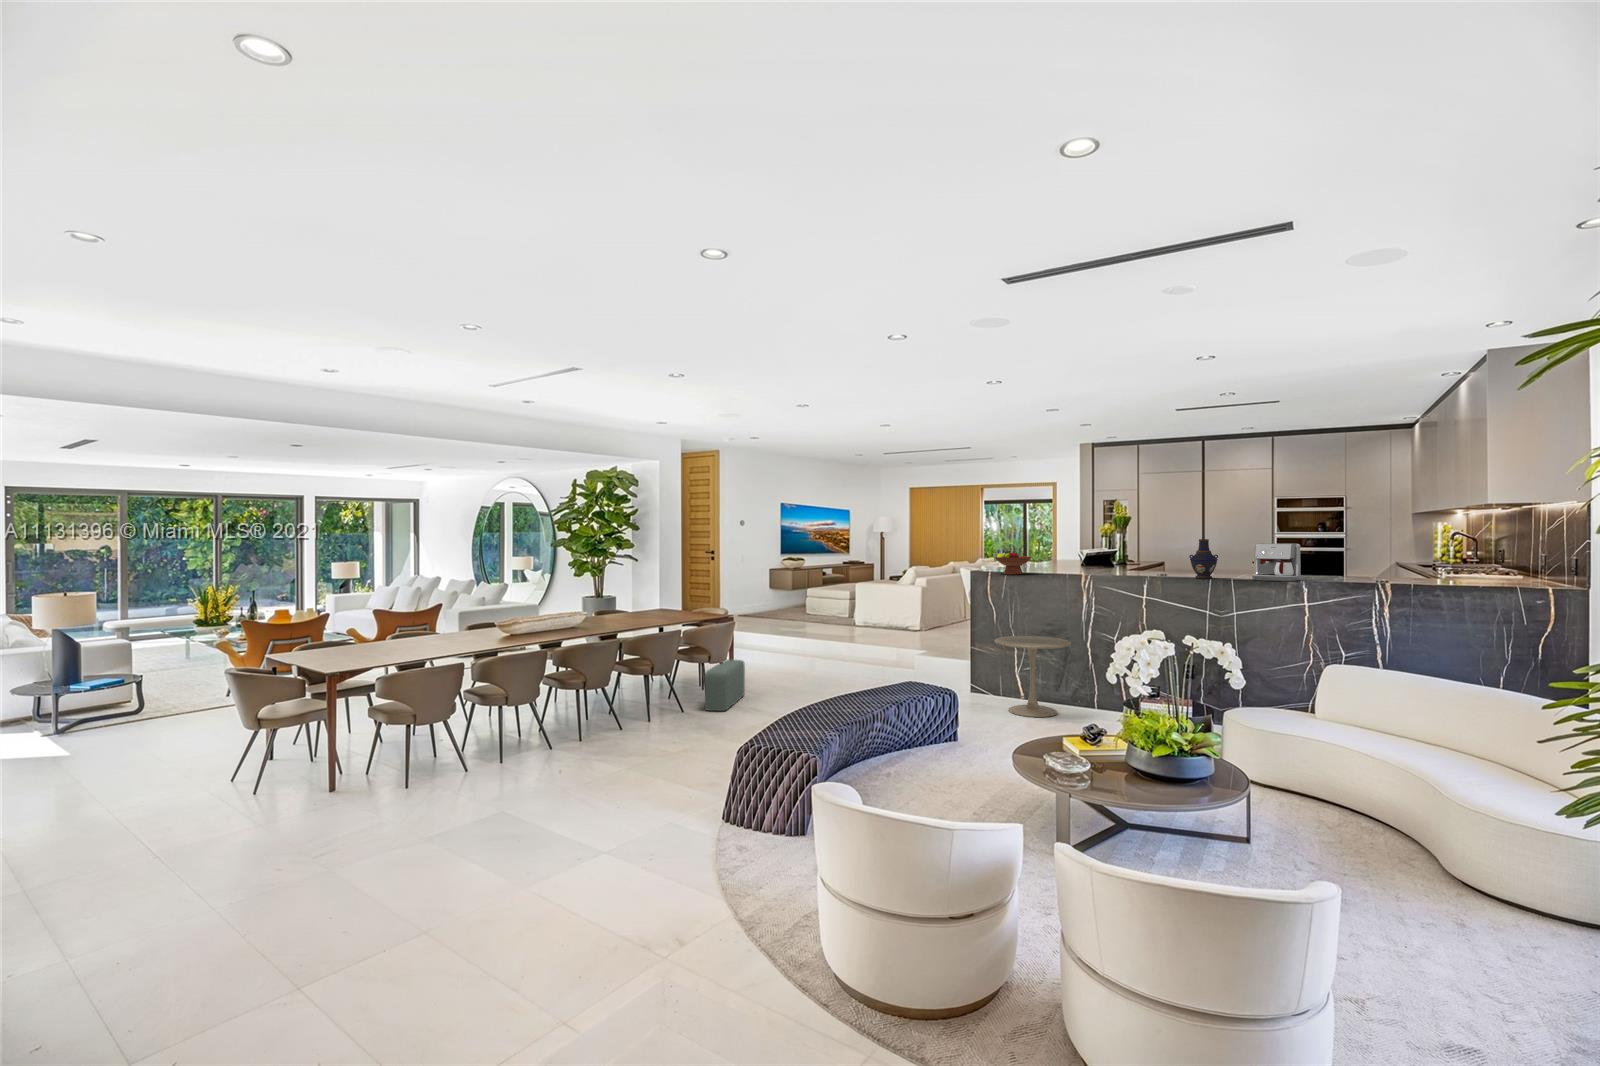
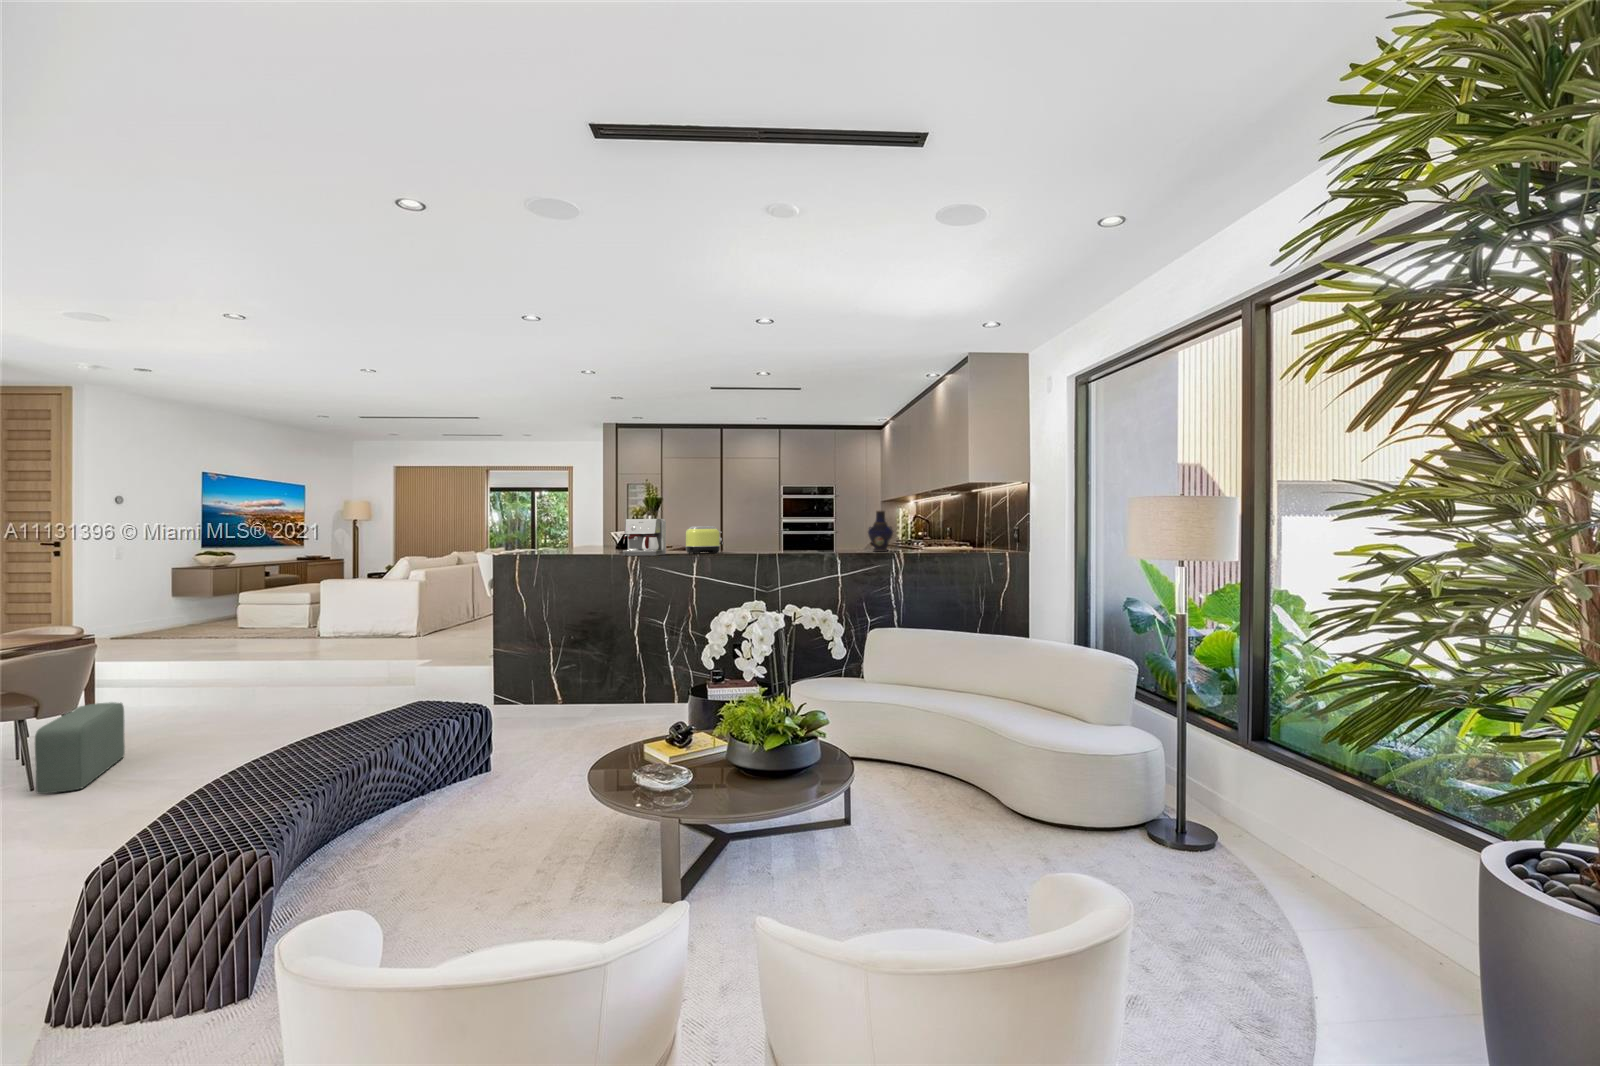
vase: present [1189,539,1218,579] -> present [868,511,893,552]
coffee maker: present [1252,543,1300,581] -> present [623,519,666,556]
fruit bowl: present [995,551,1032,575] -> none [523,527,569,556]
toaster: none [1138,551,1177,577] -> present [685,526,723,554]
side table: present [994,636,1071,717] -> none [527,628,618,725]

